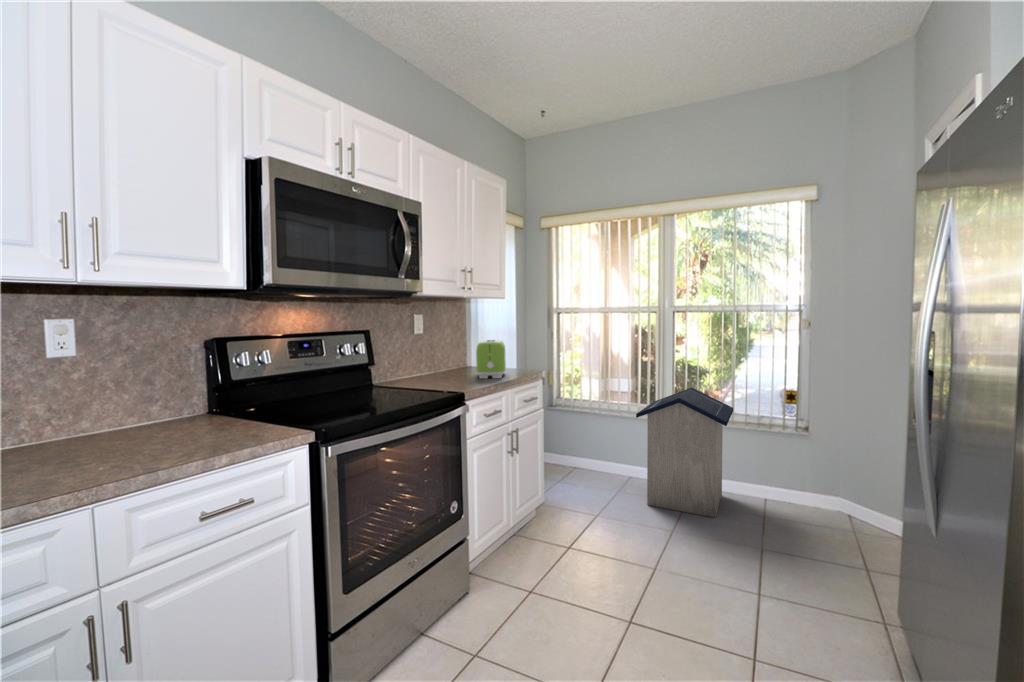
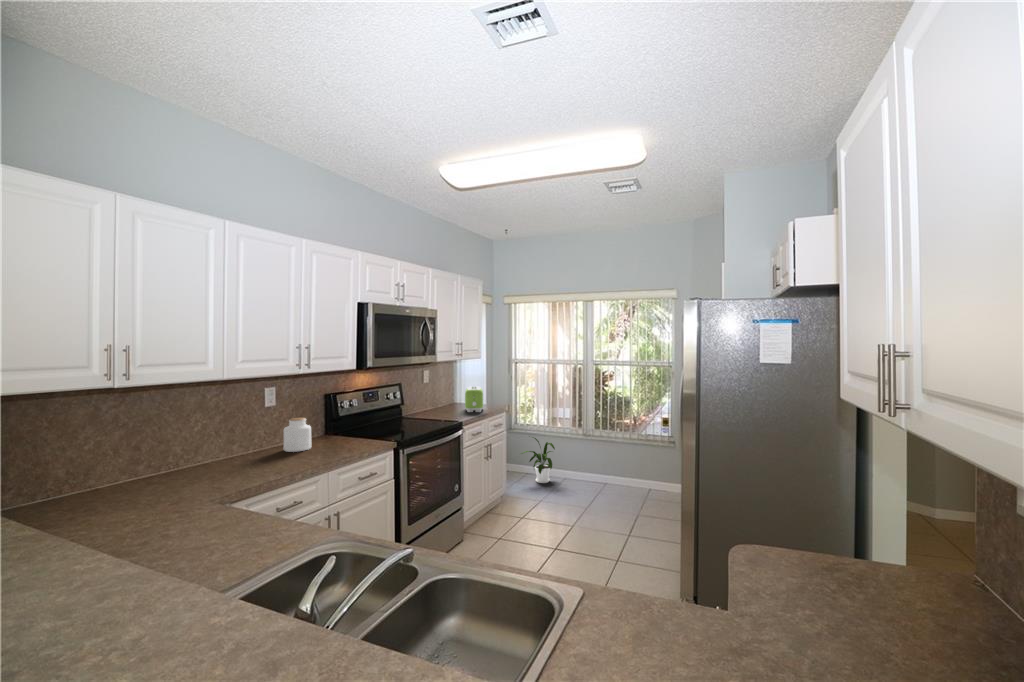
jar: none [59,379,132,451] -> present [284,418,311,452]
trash can: present [636,388,733,517] -> none [567,416,631,500]
house plant: none [562,416,615,484] -> present [521,437,555,483]

